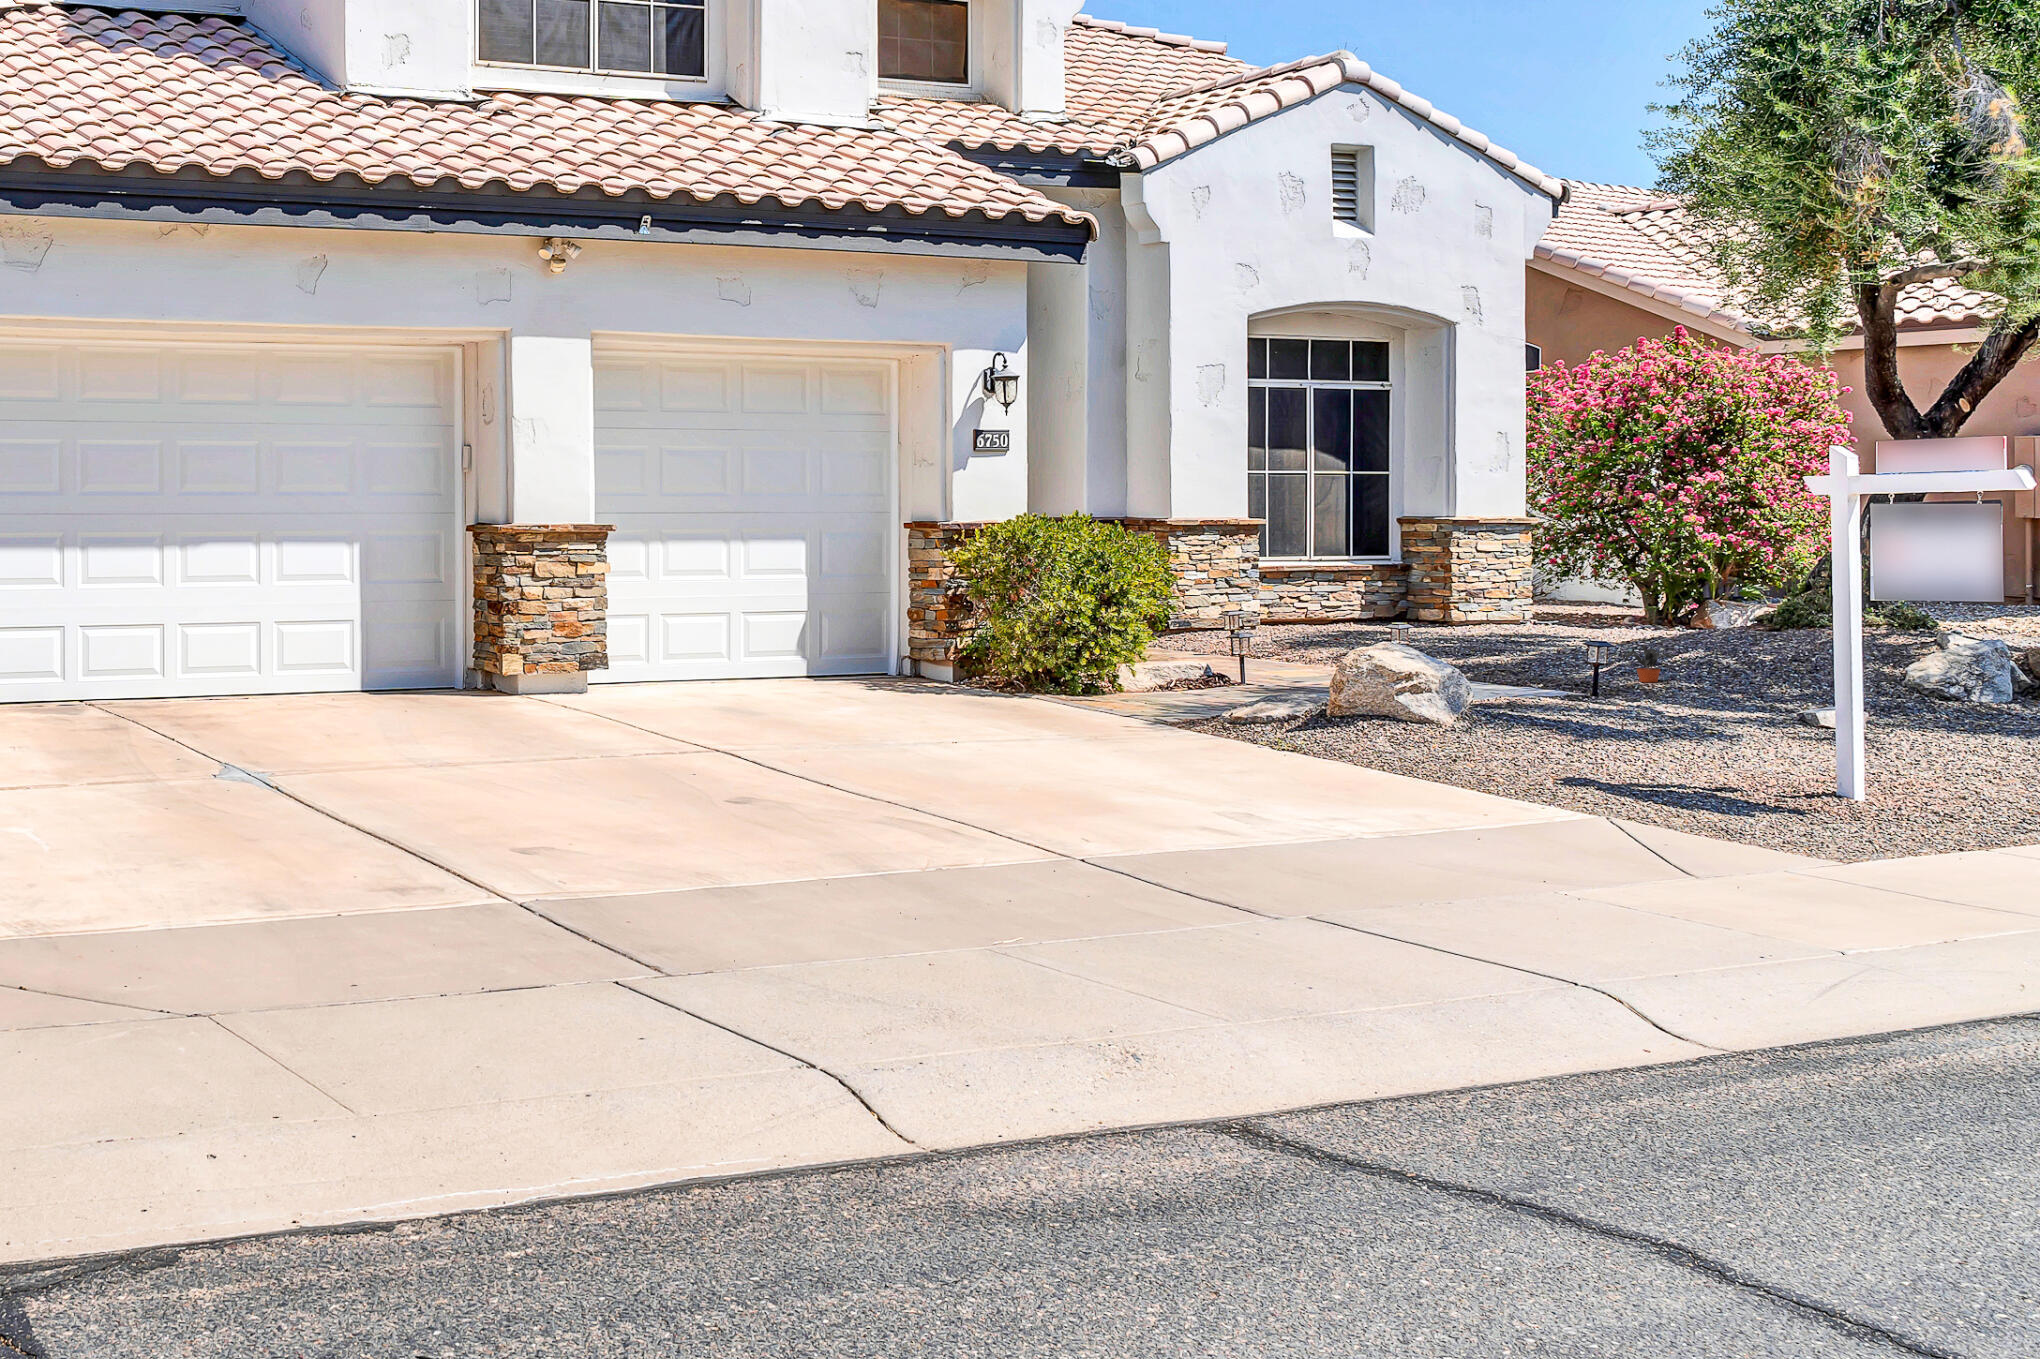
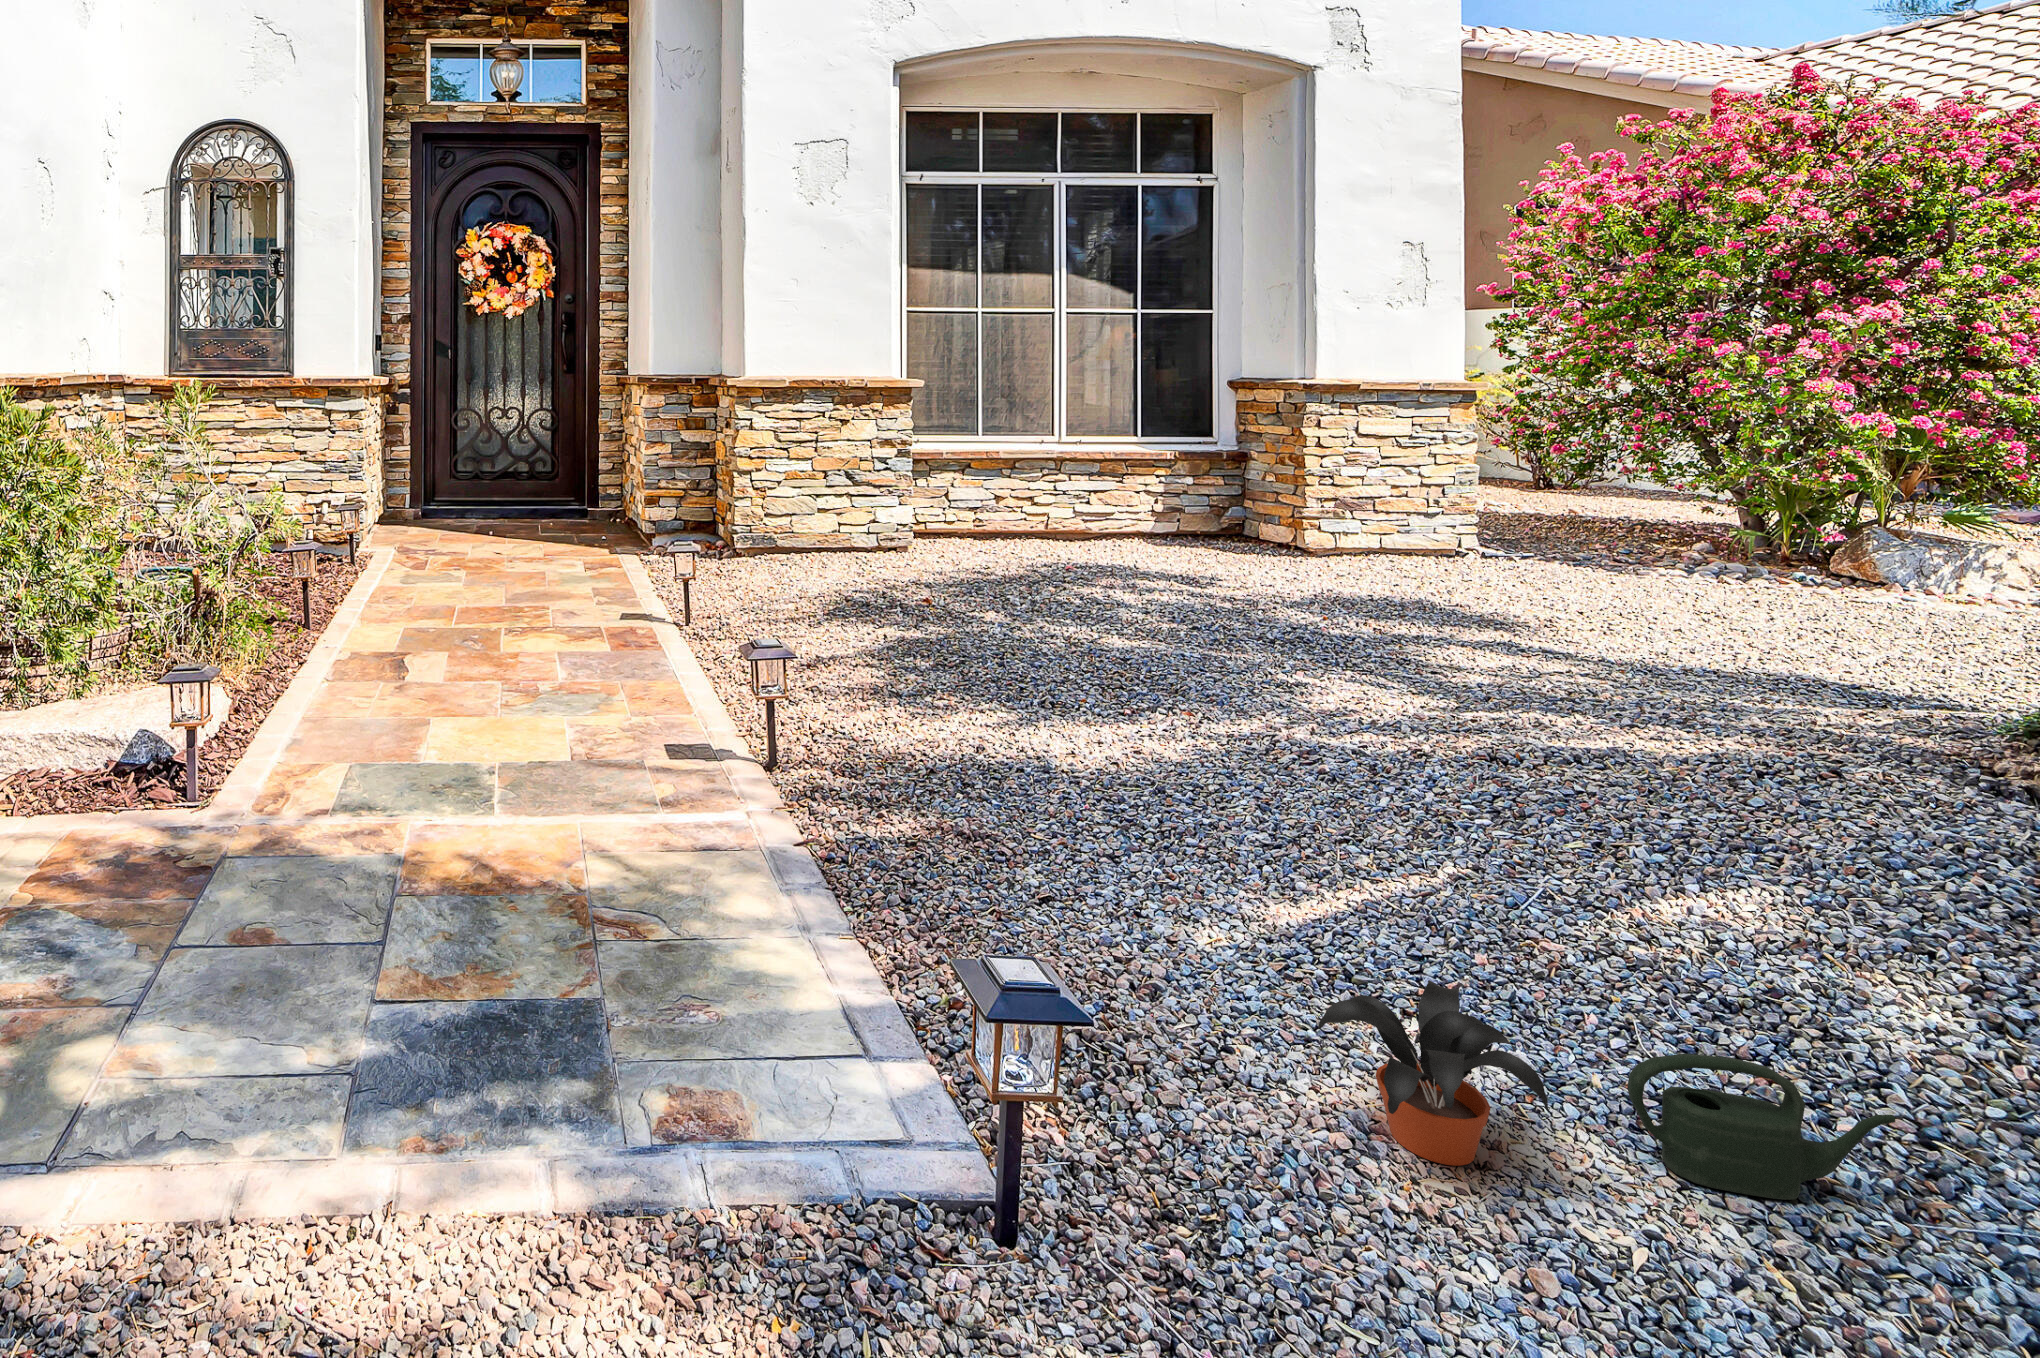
watering can: none [1684,652,1729,680] -> present [1627,1054,1895,1200]

